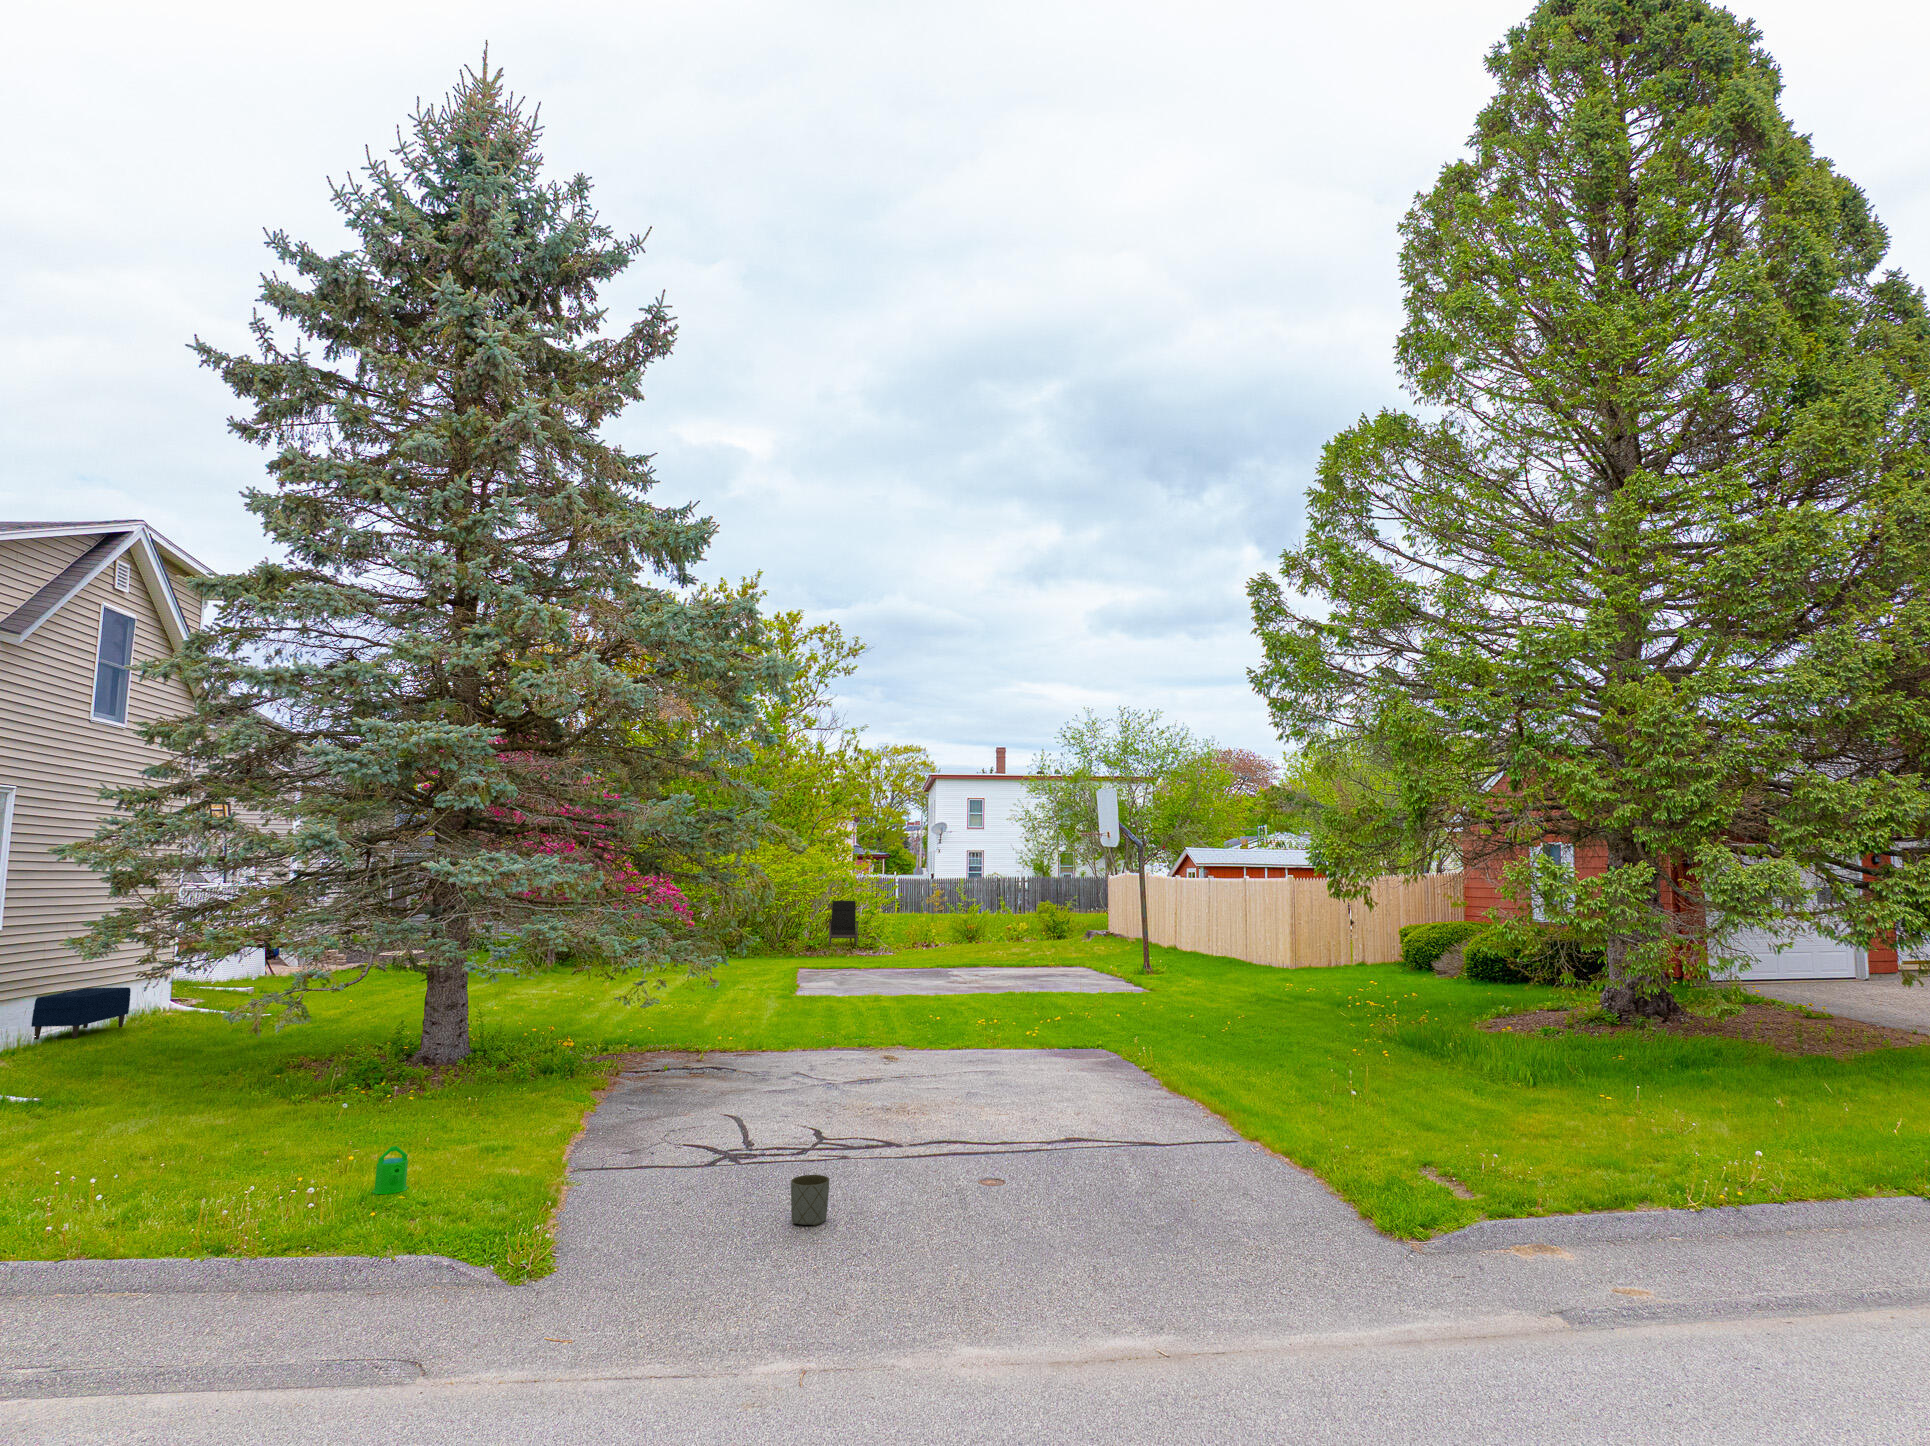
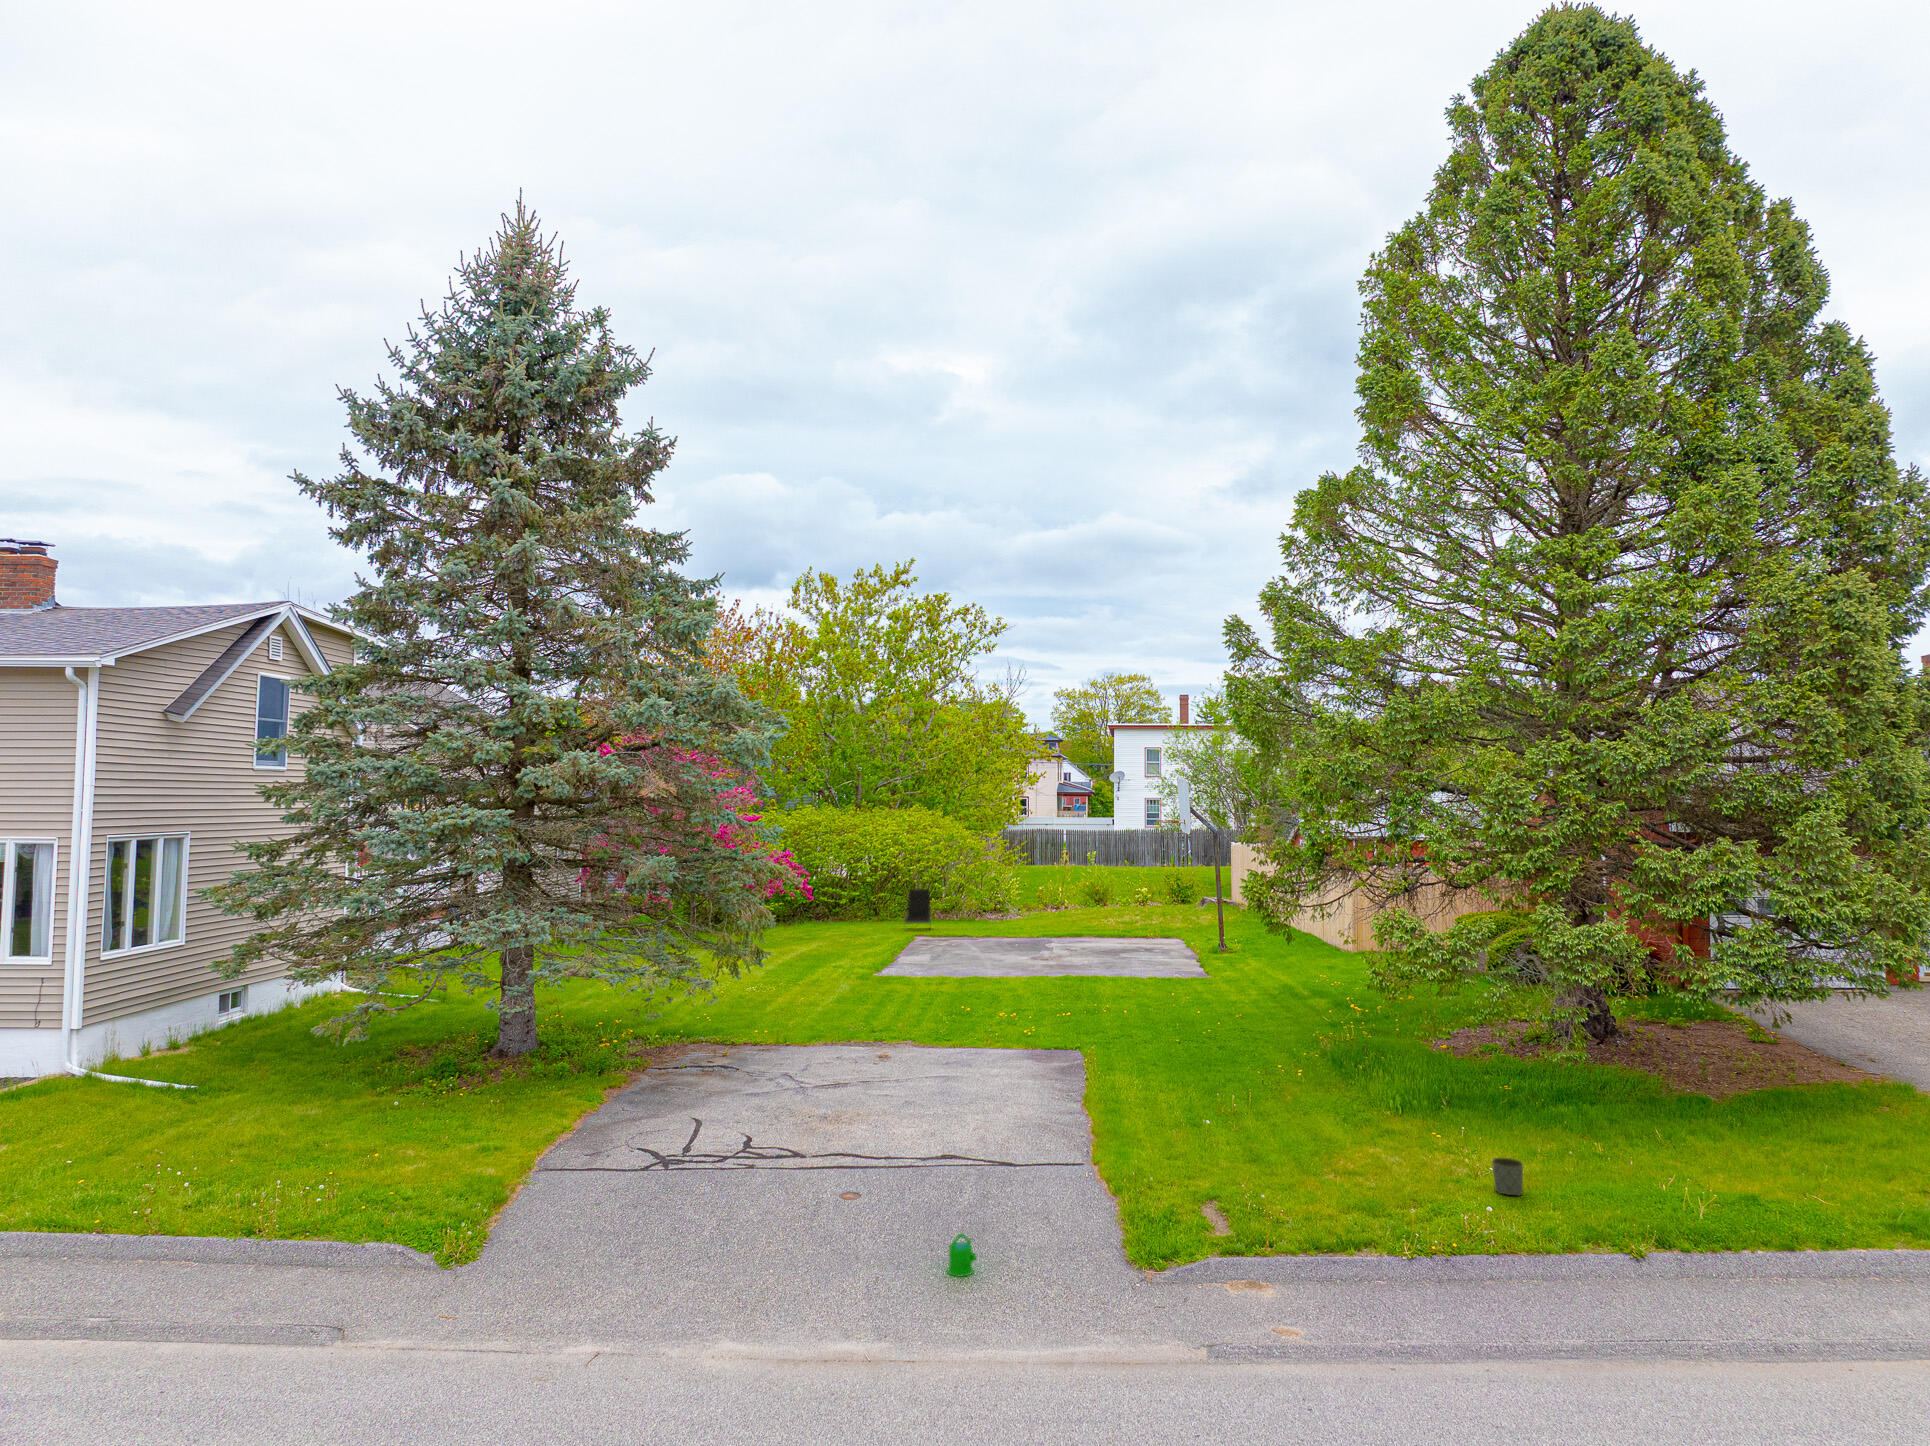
bench: present [31,987,131,1040] -> none [215,982,292,1026]
watering can: present [372,1146,408,1194] -> present [947,1234,976,1277]
planter: present [791,1175,830,1226] -> present [1492,1158,1523,1196]

